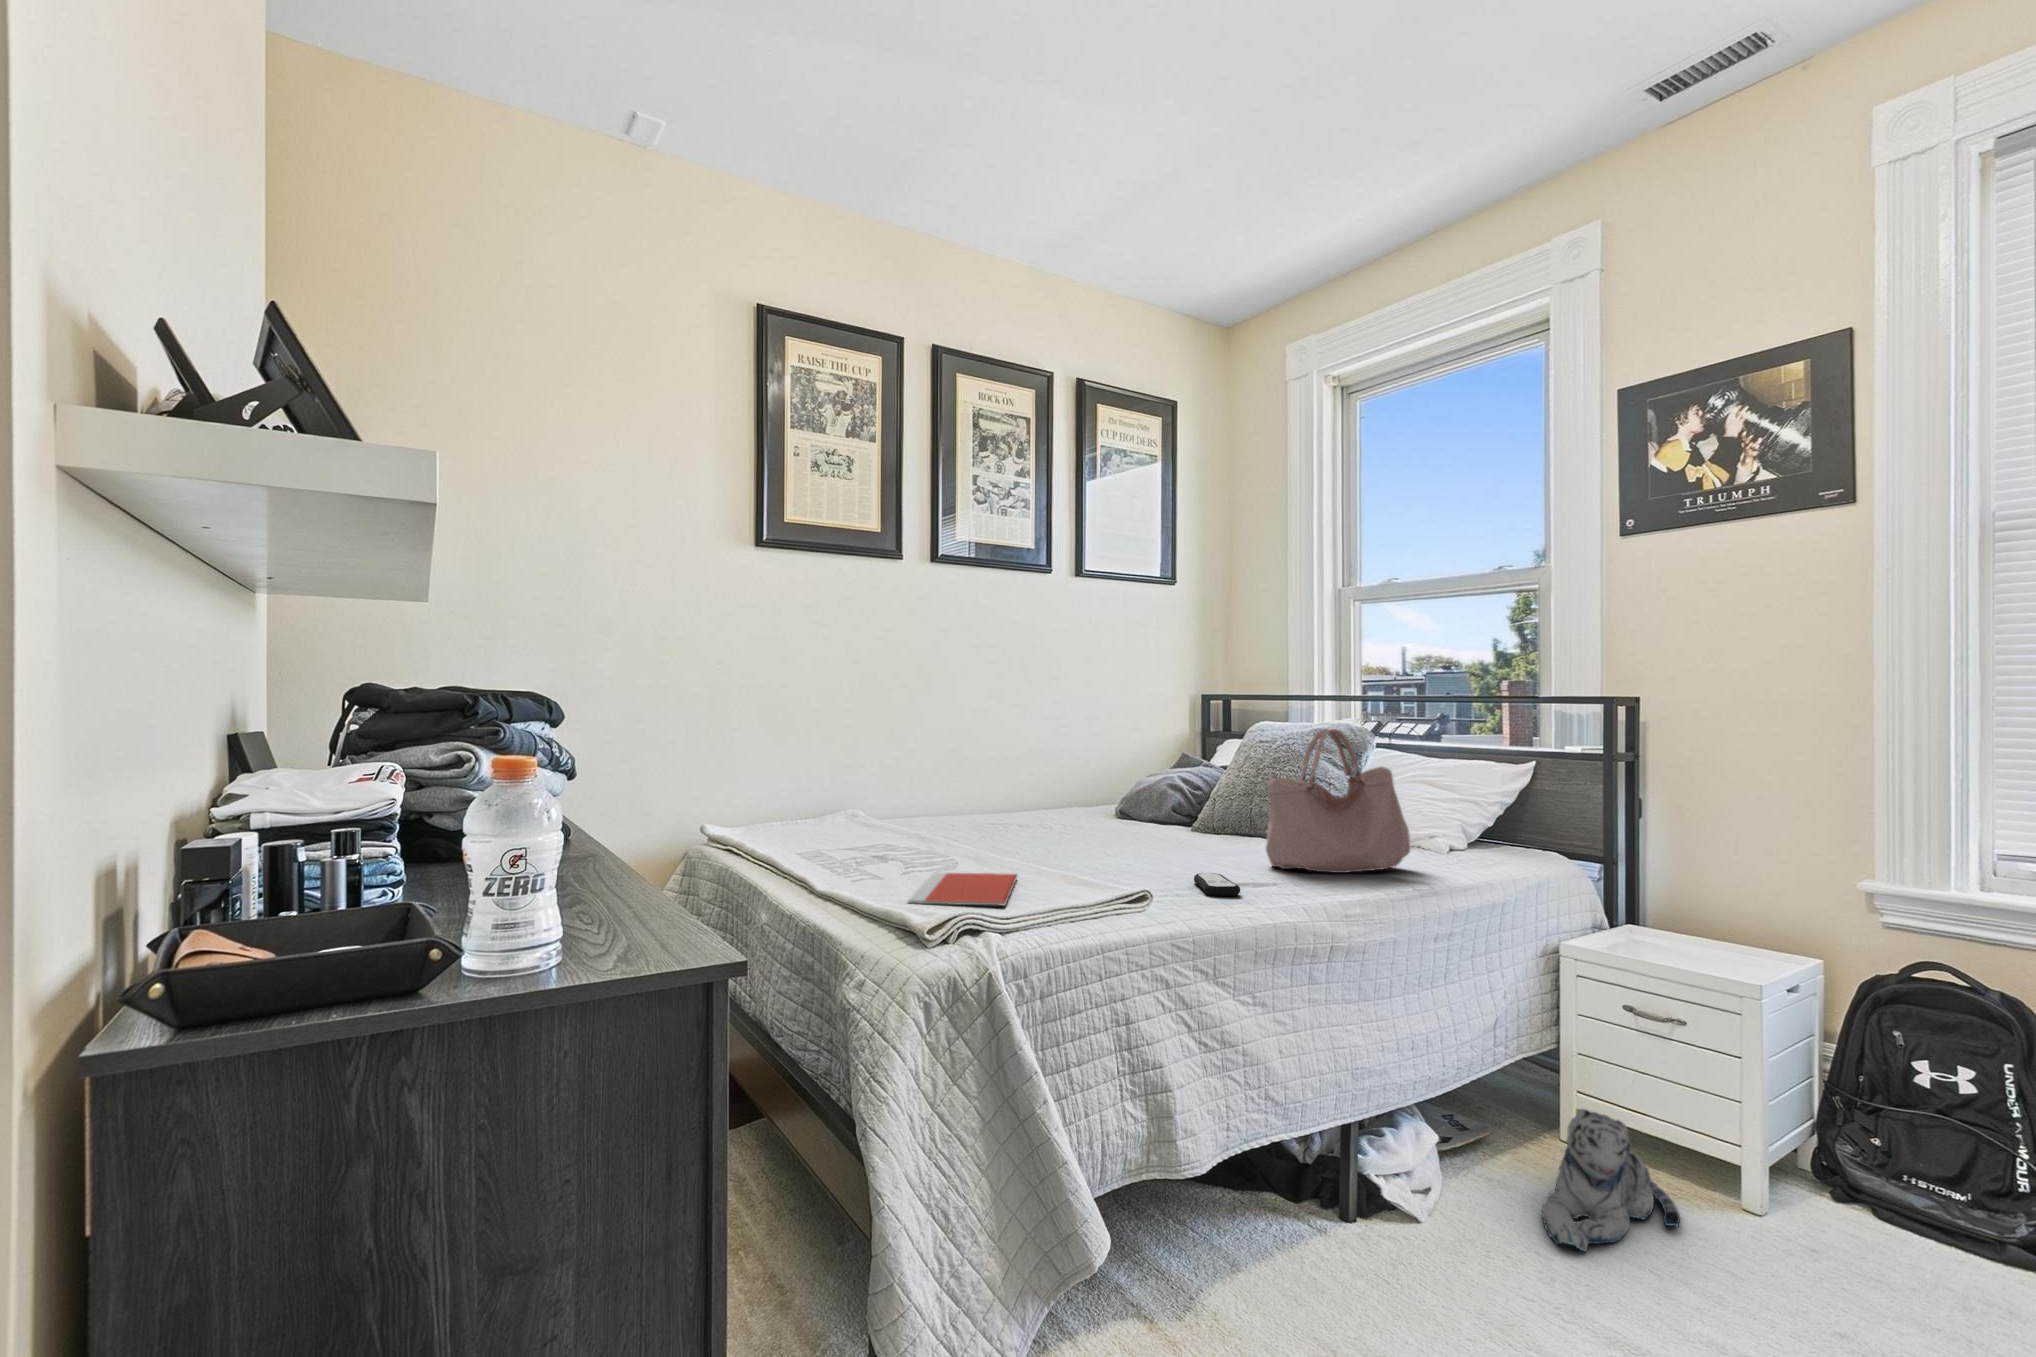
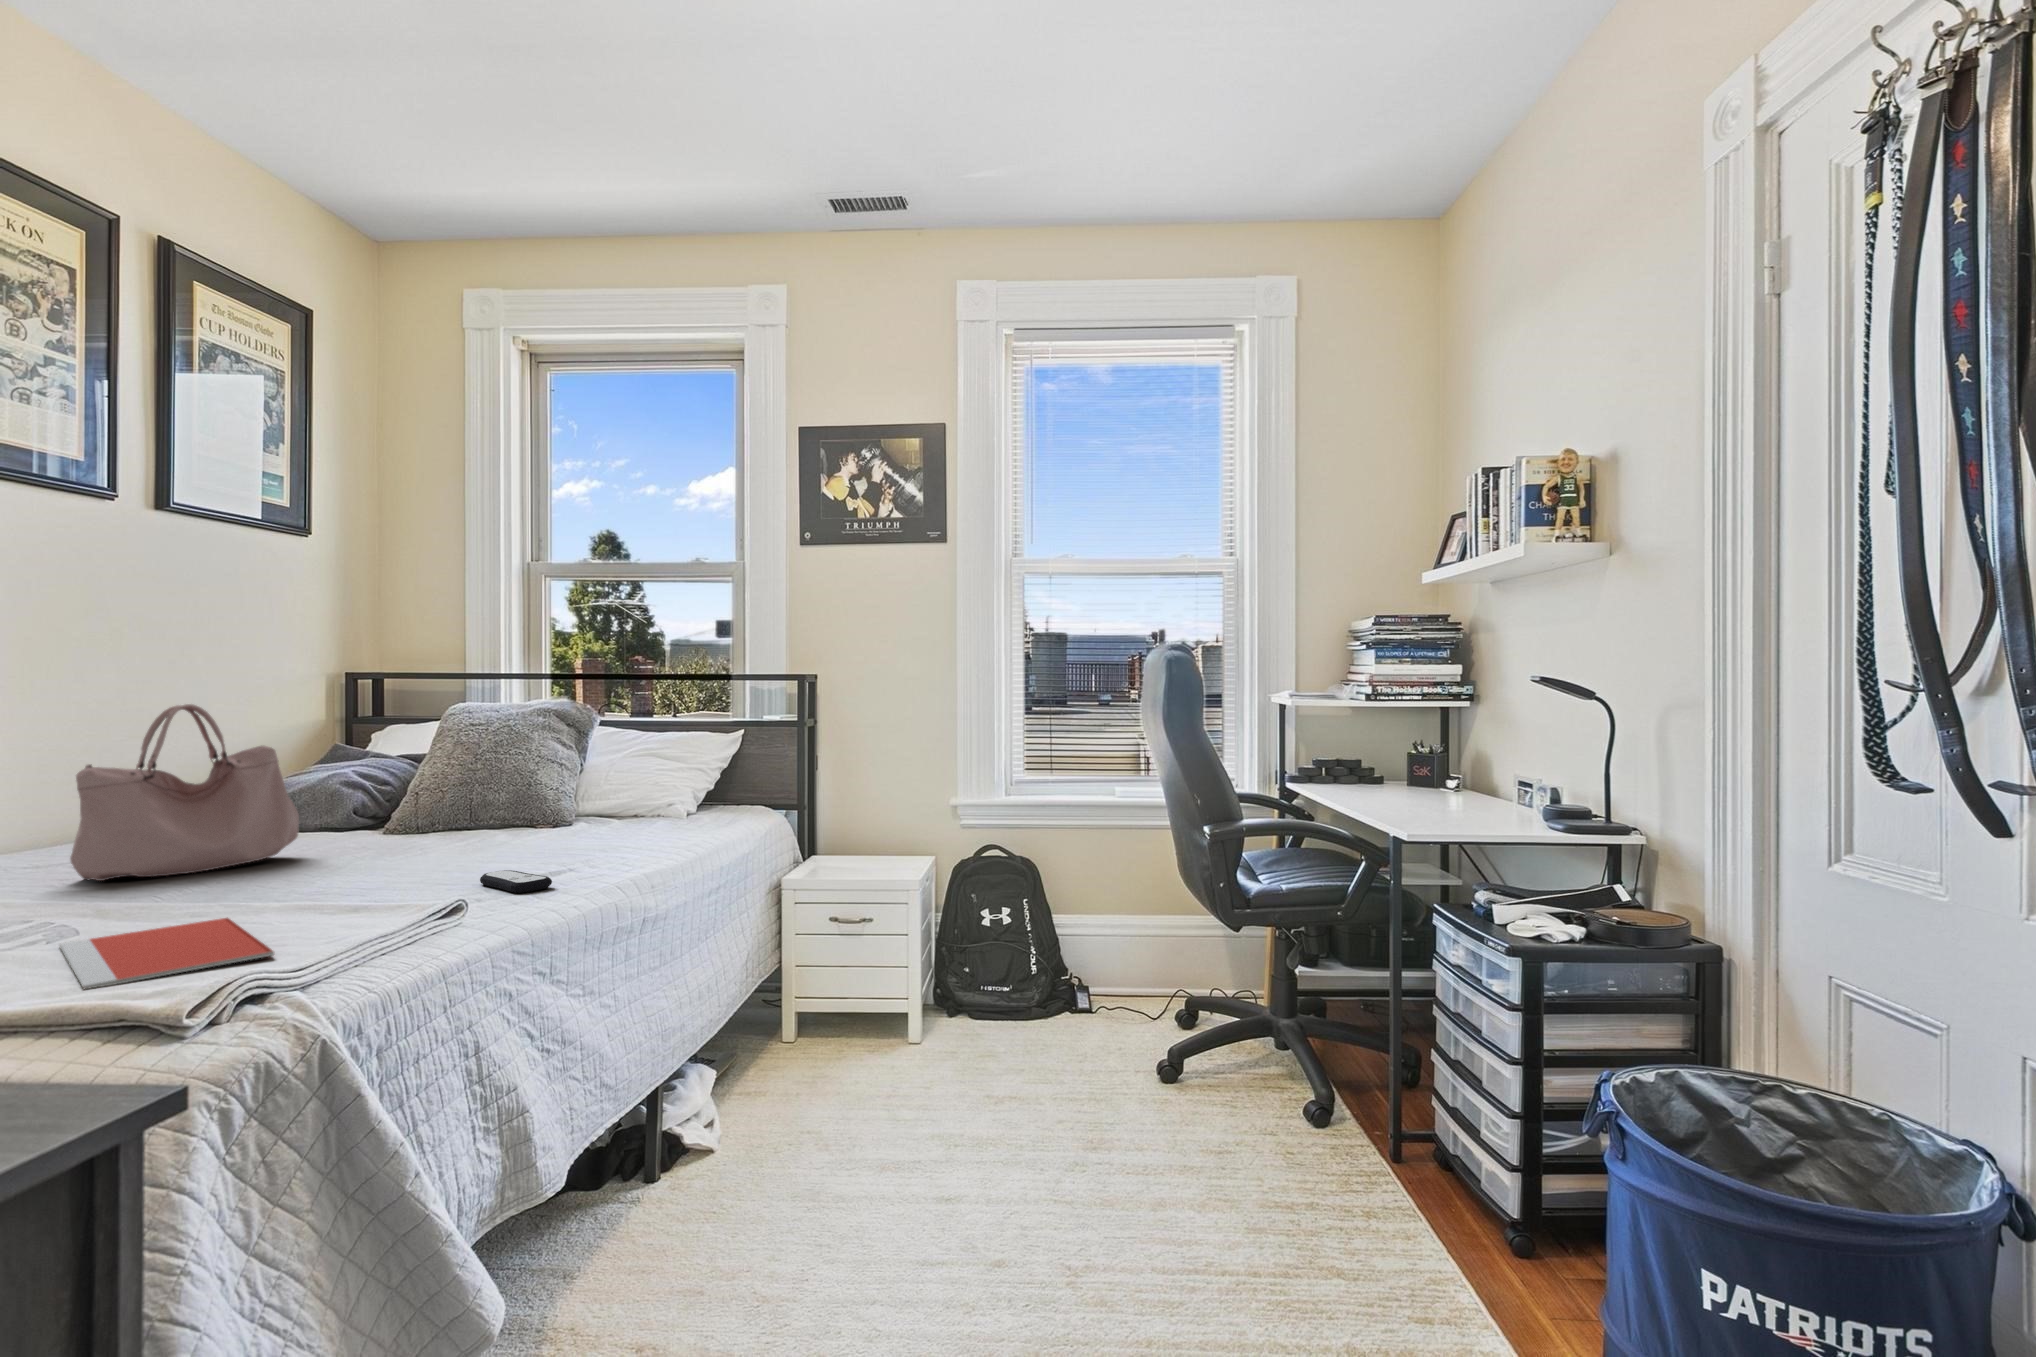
handbag: present [1266,729,1410,873] -> present [70,704,299,881]
plush toy: present [1542,1109,1680,1251] -> none [797,1006,883,1121]

